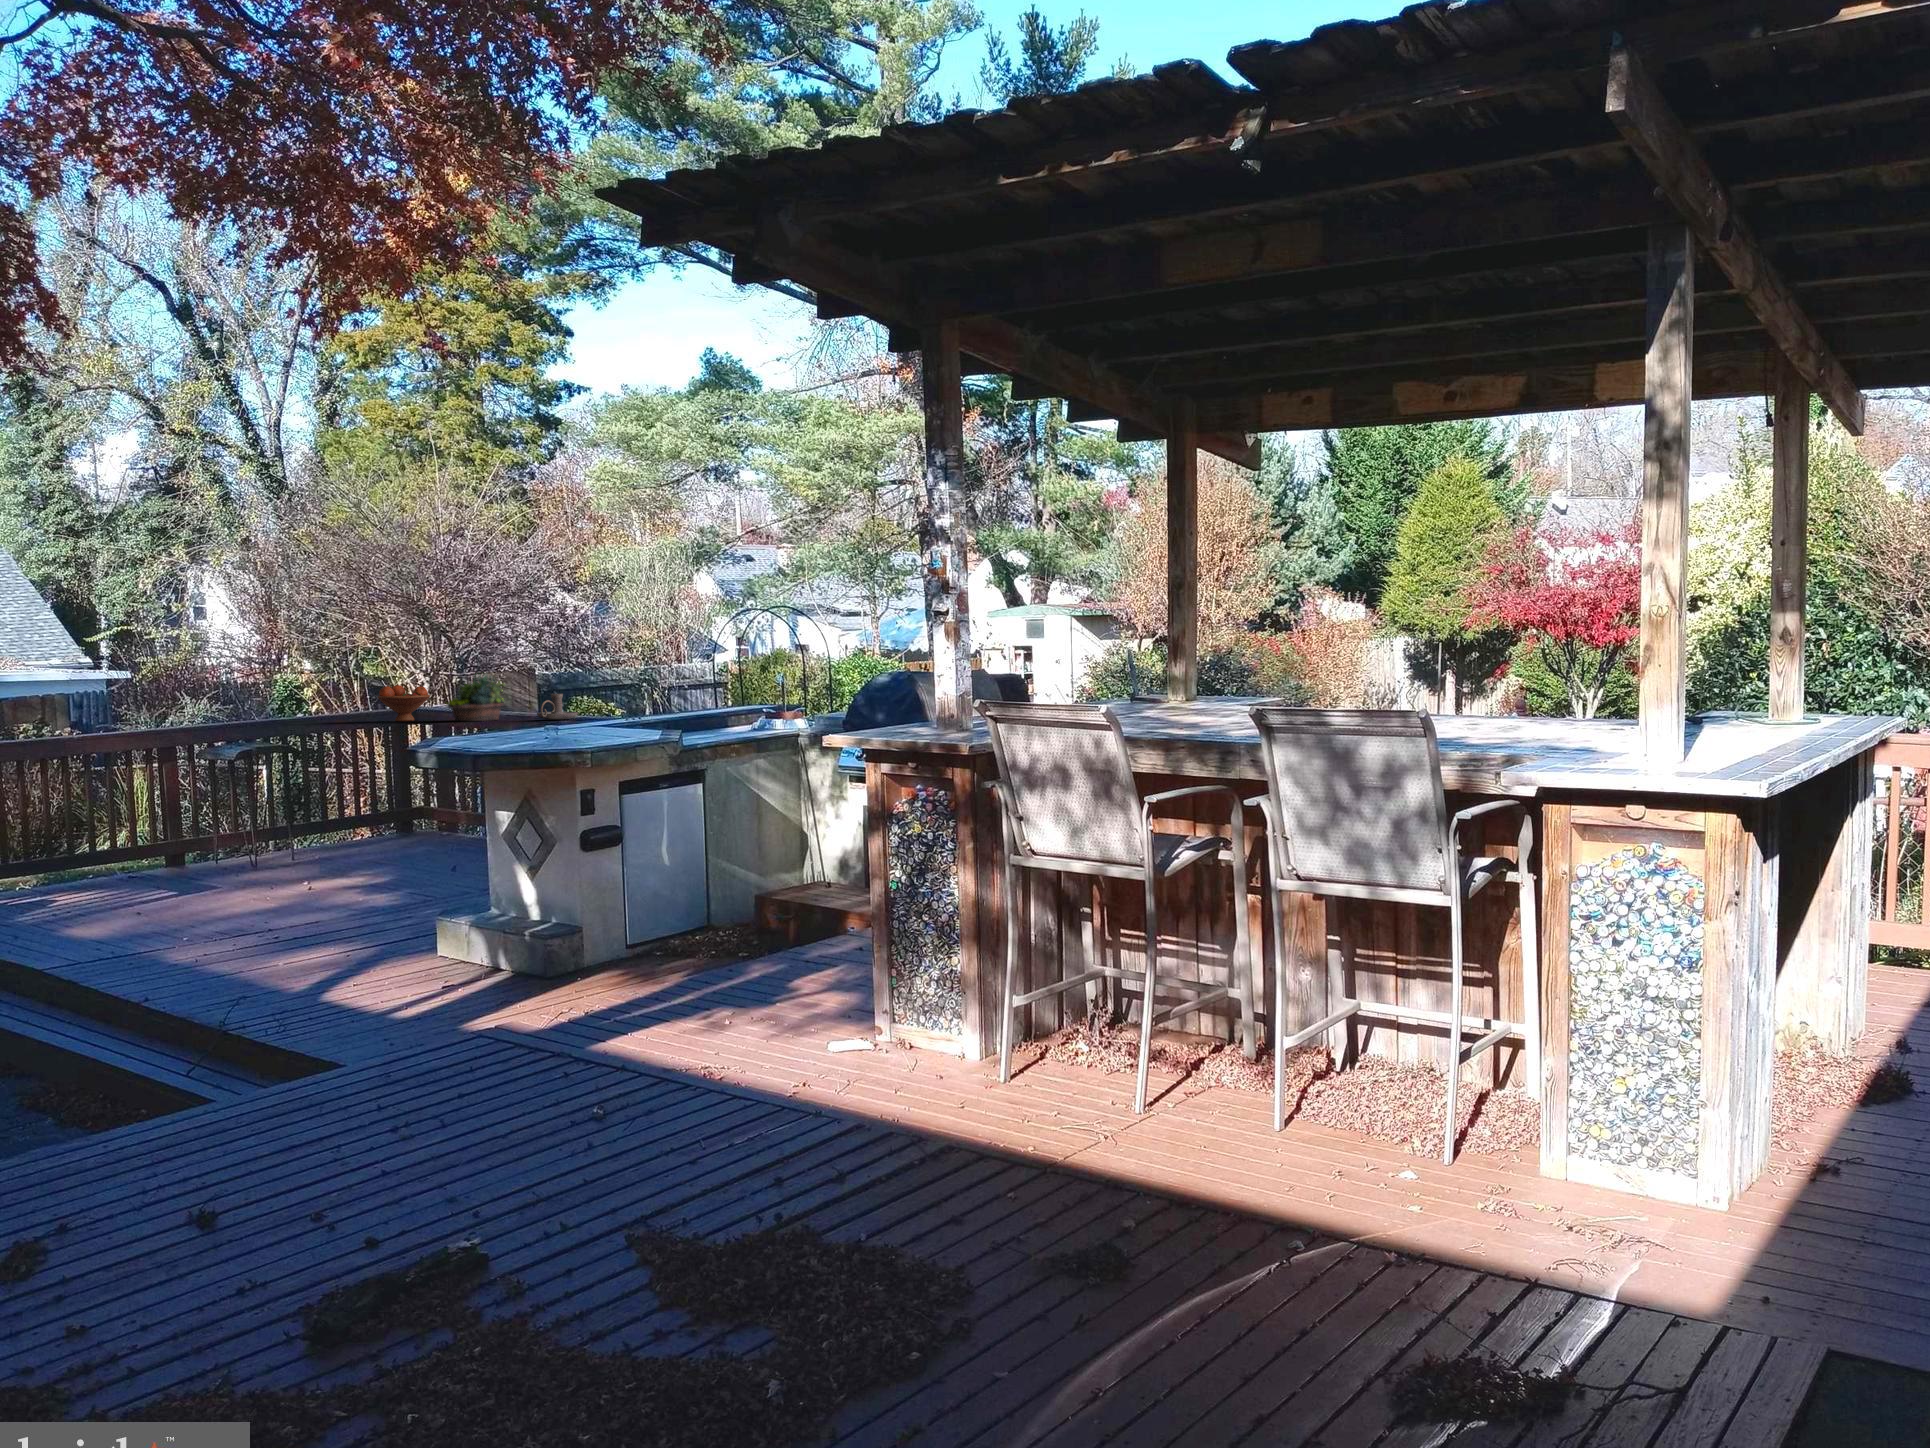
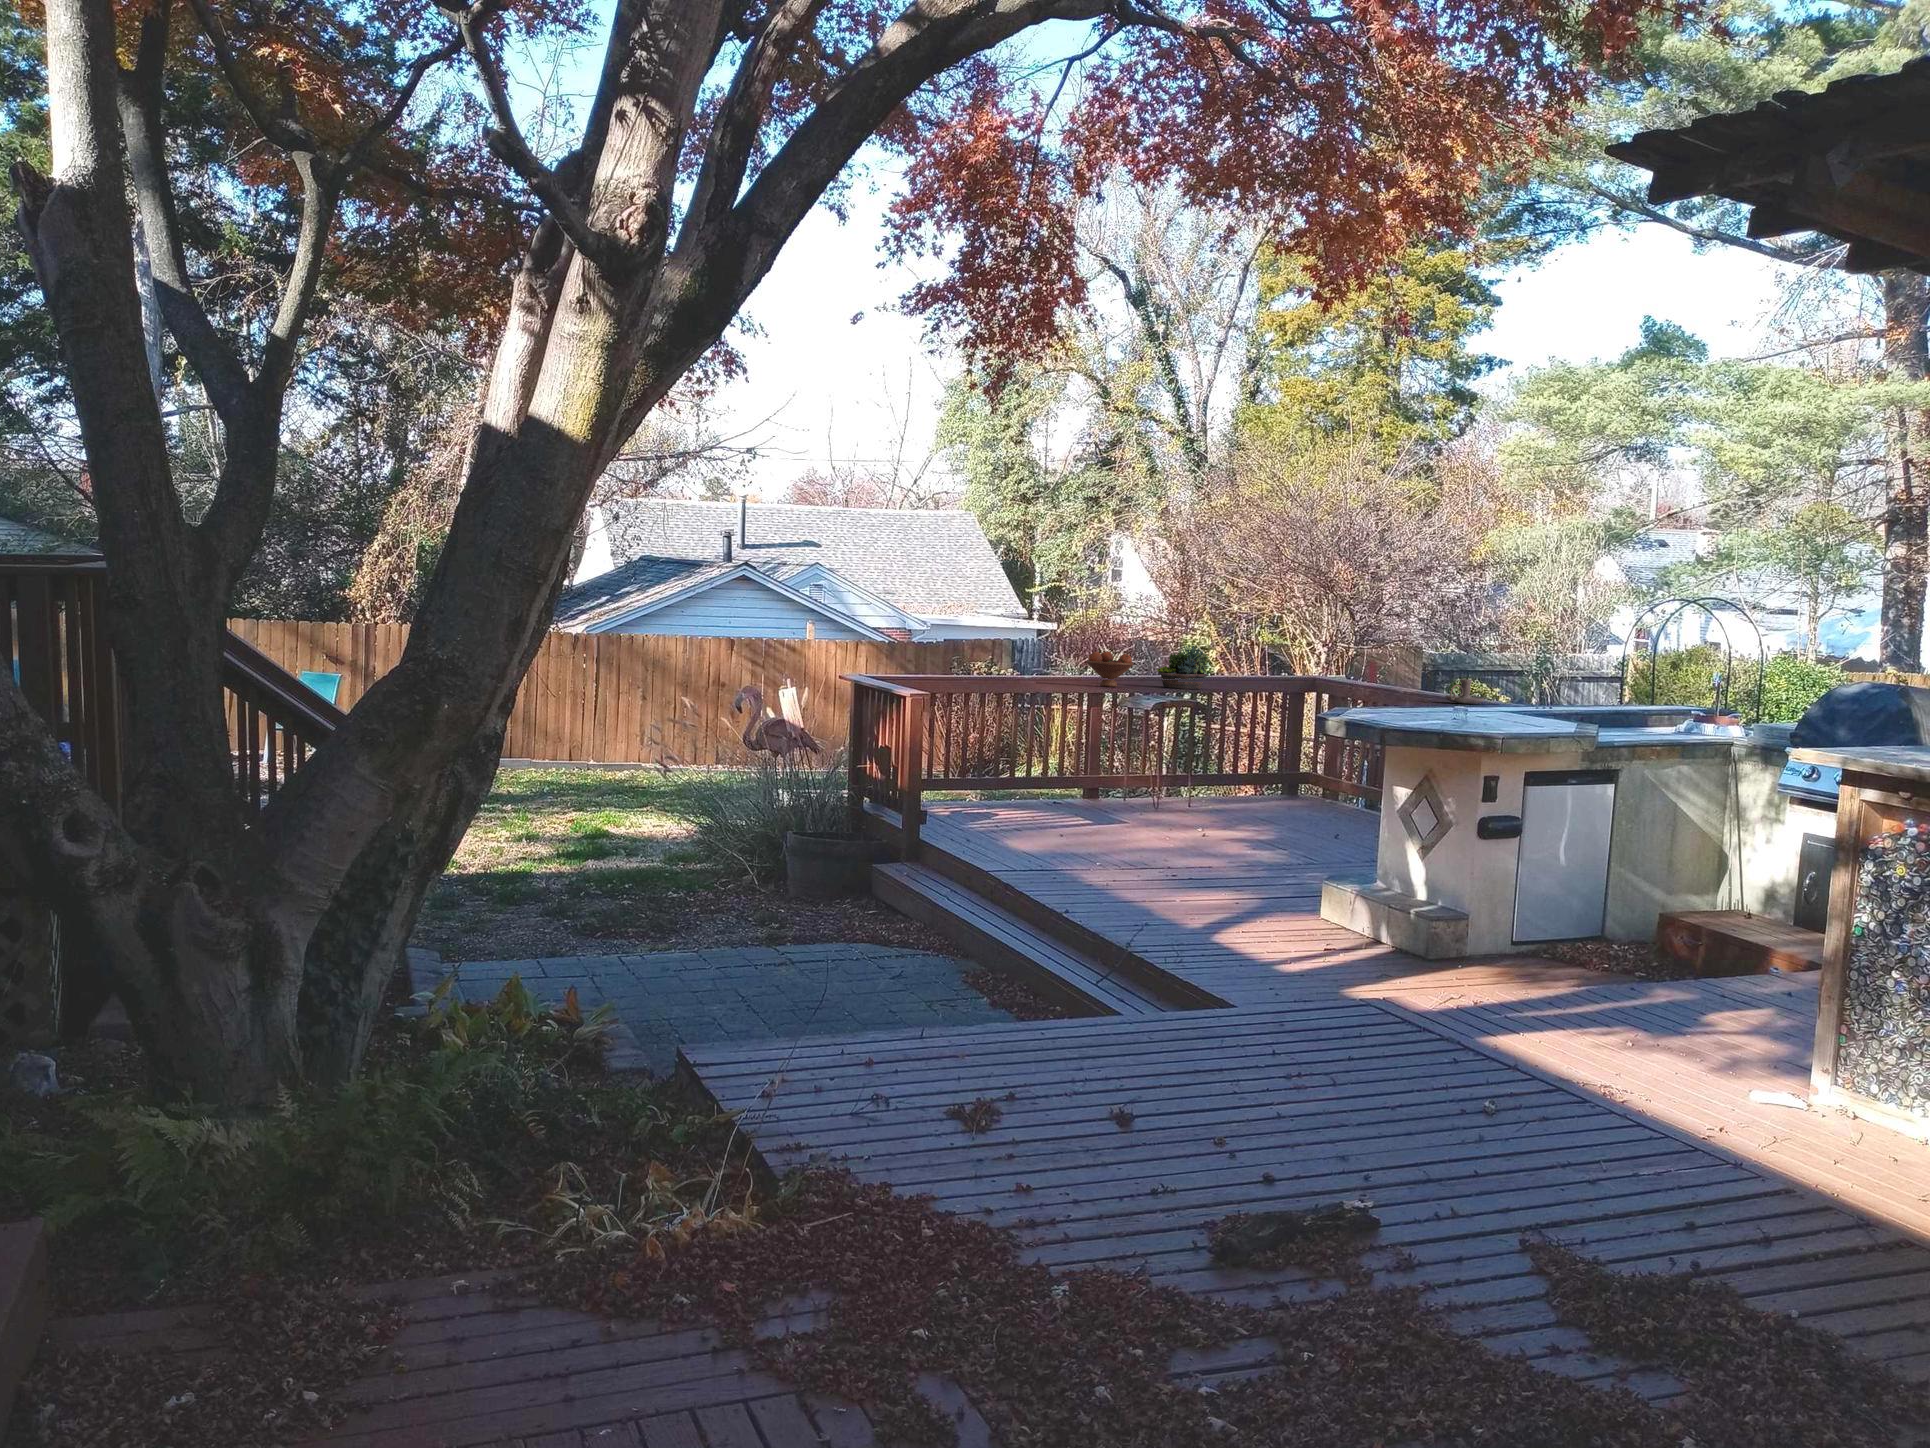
succulent planter: present [446,674,504,721] -> present [1157,646,1209,689]
fruit bowl: present [378,685,430,722] -> present [1087,651,1133,687]

